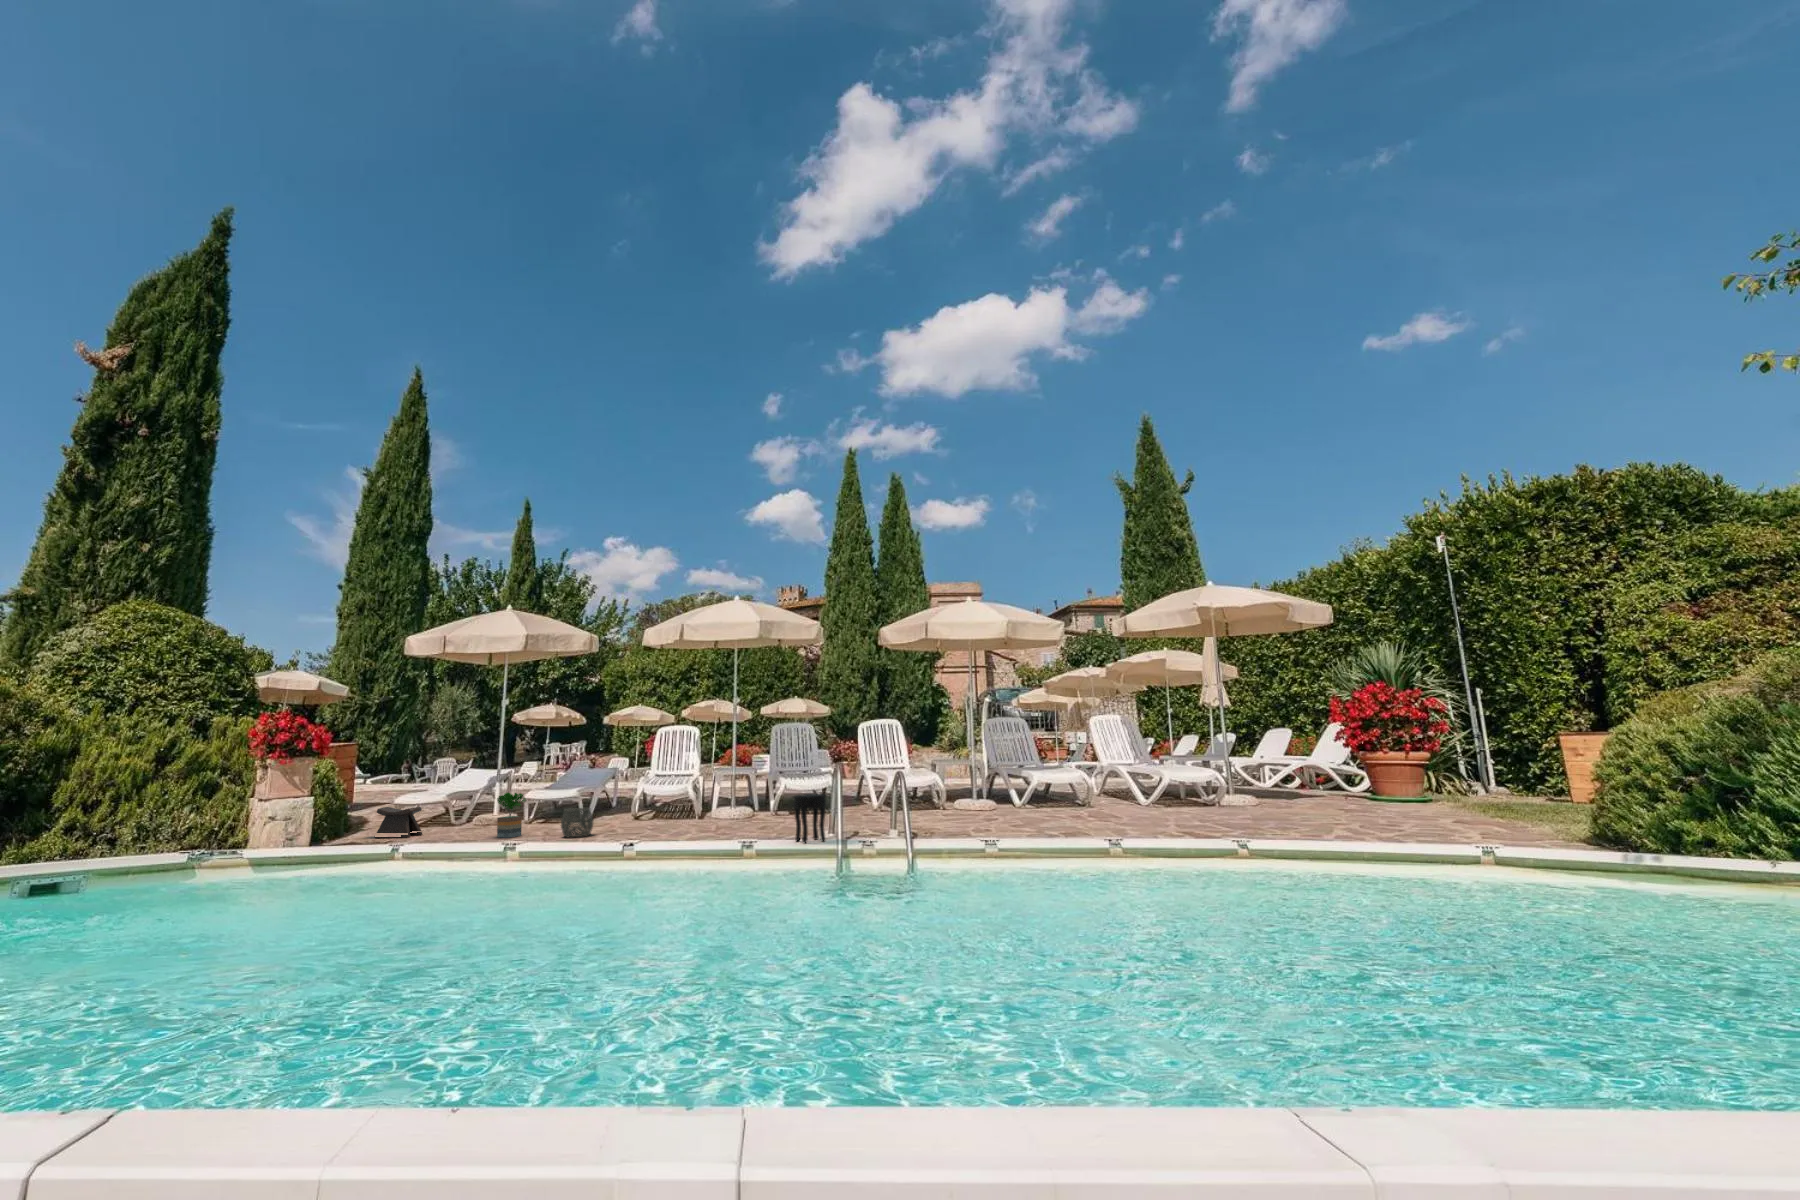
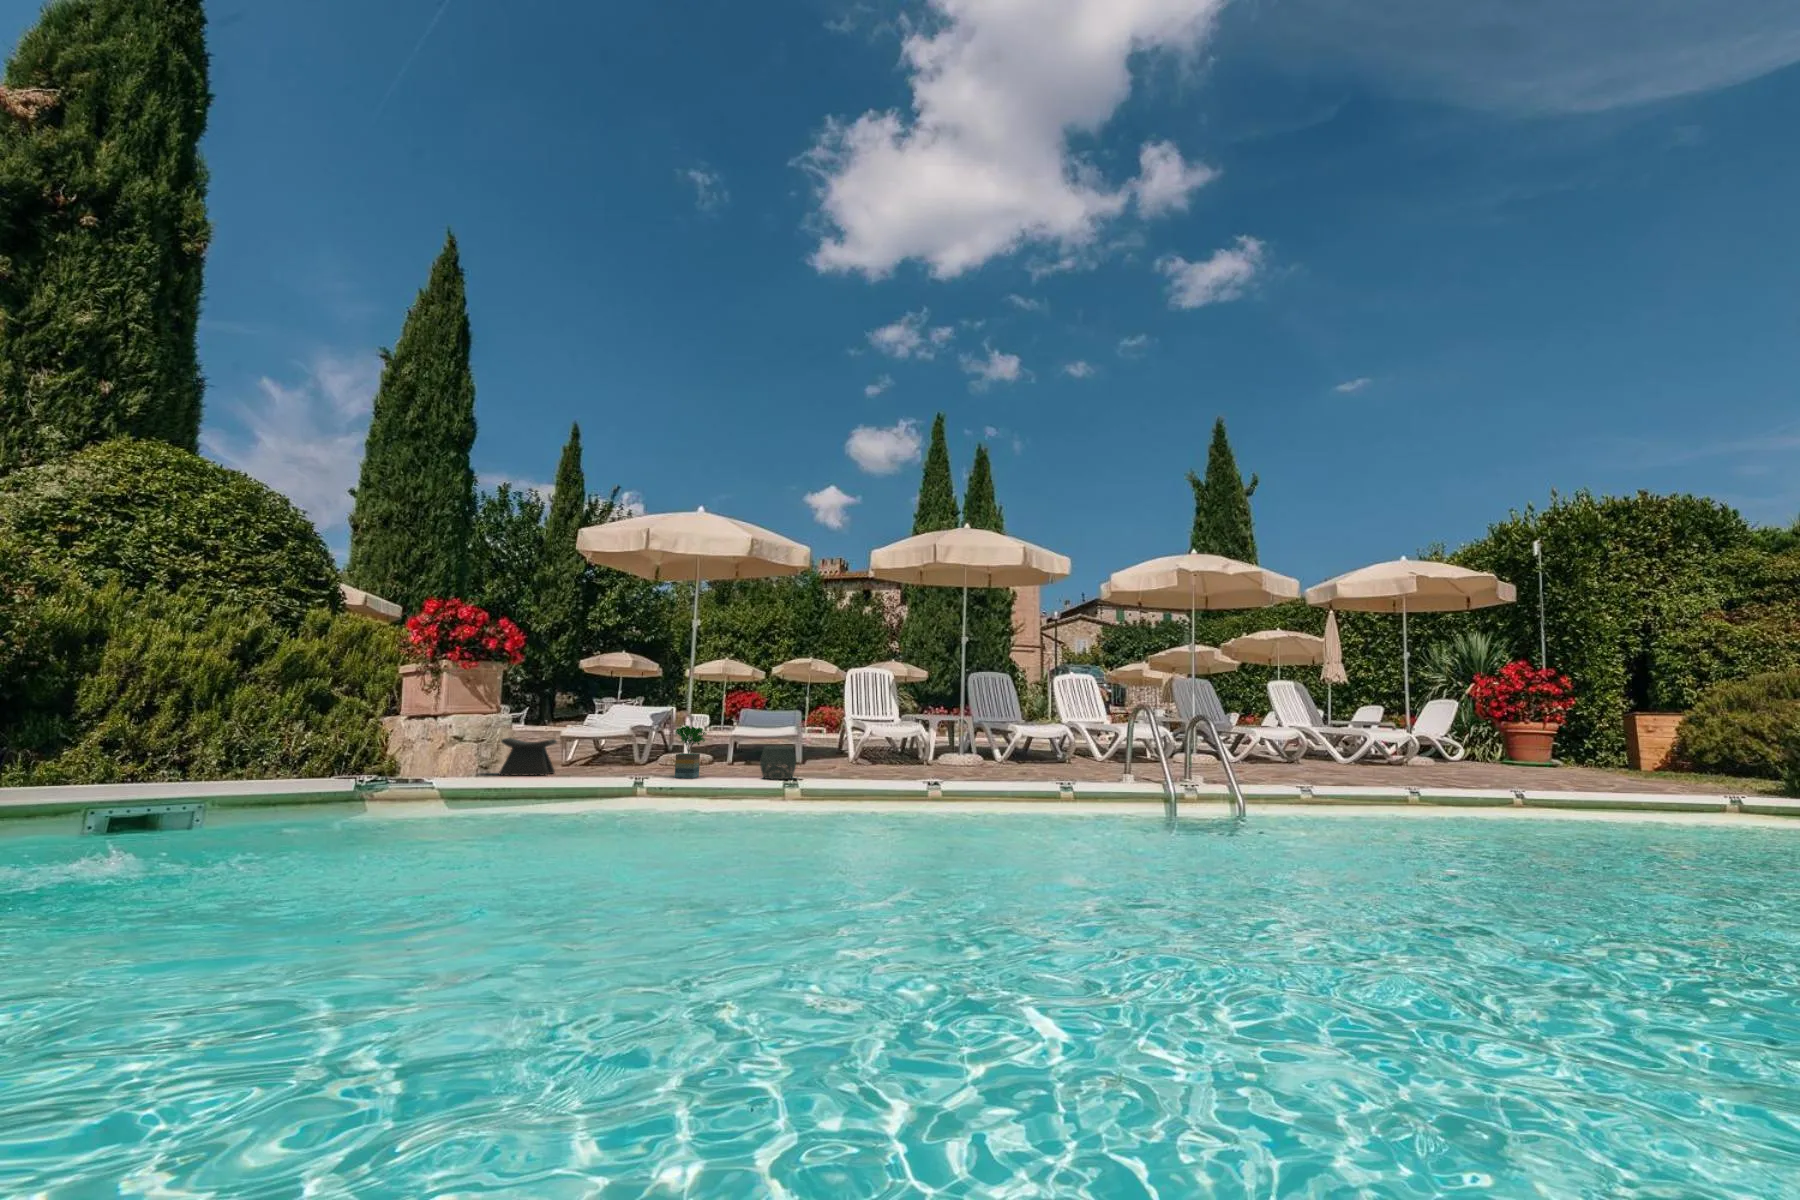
side table: present [794,794,826,843] -> none [1073,738,1108,790]

